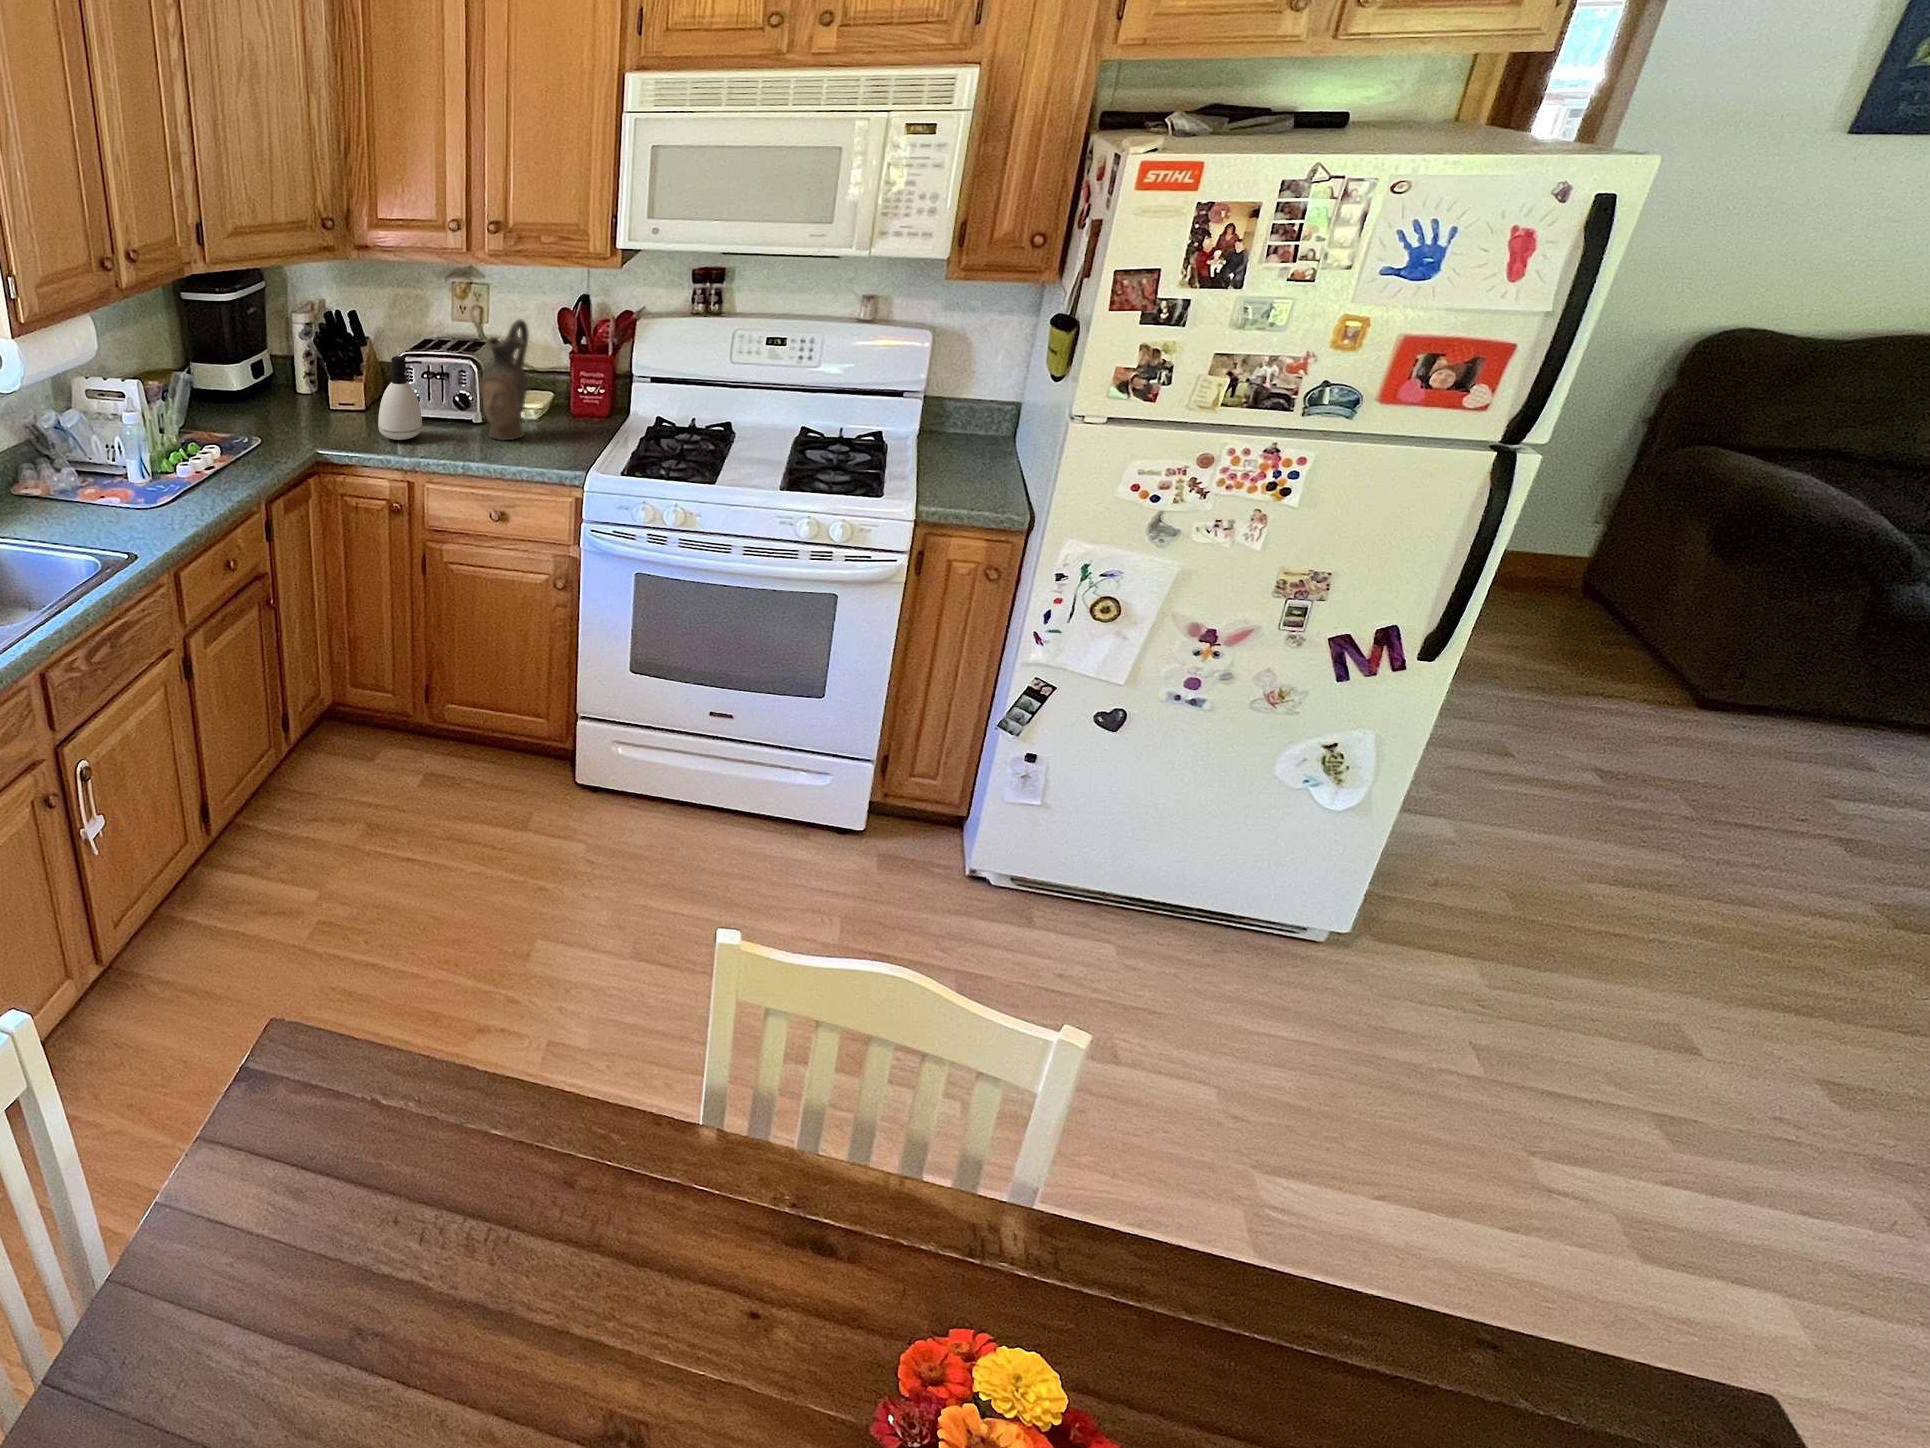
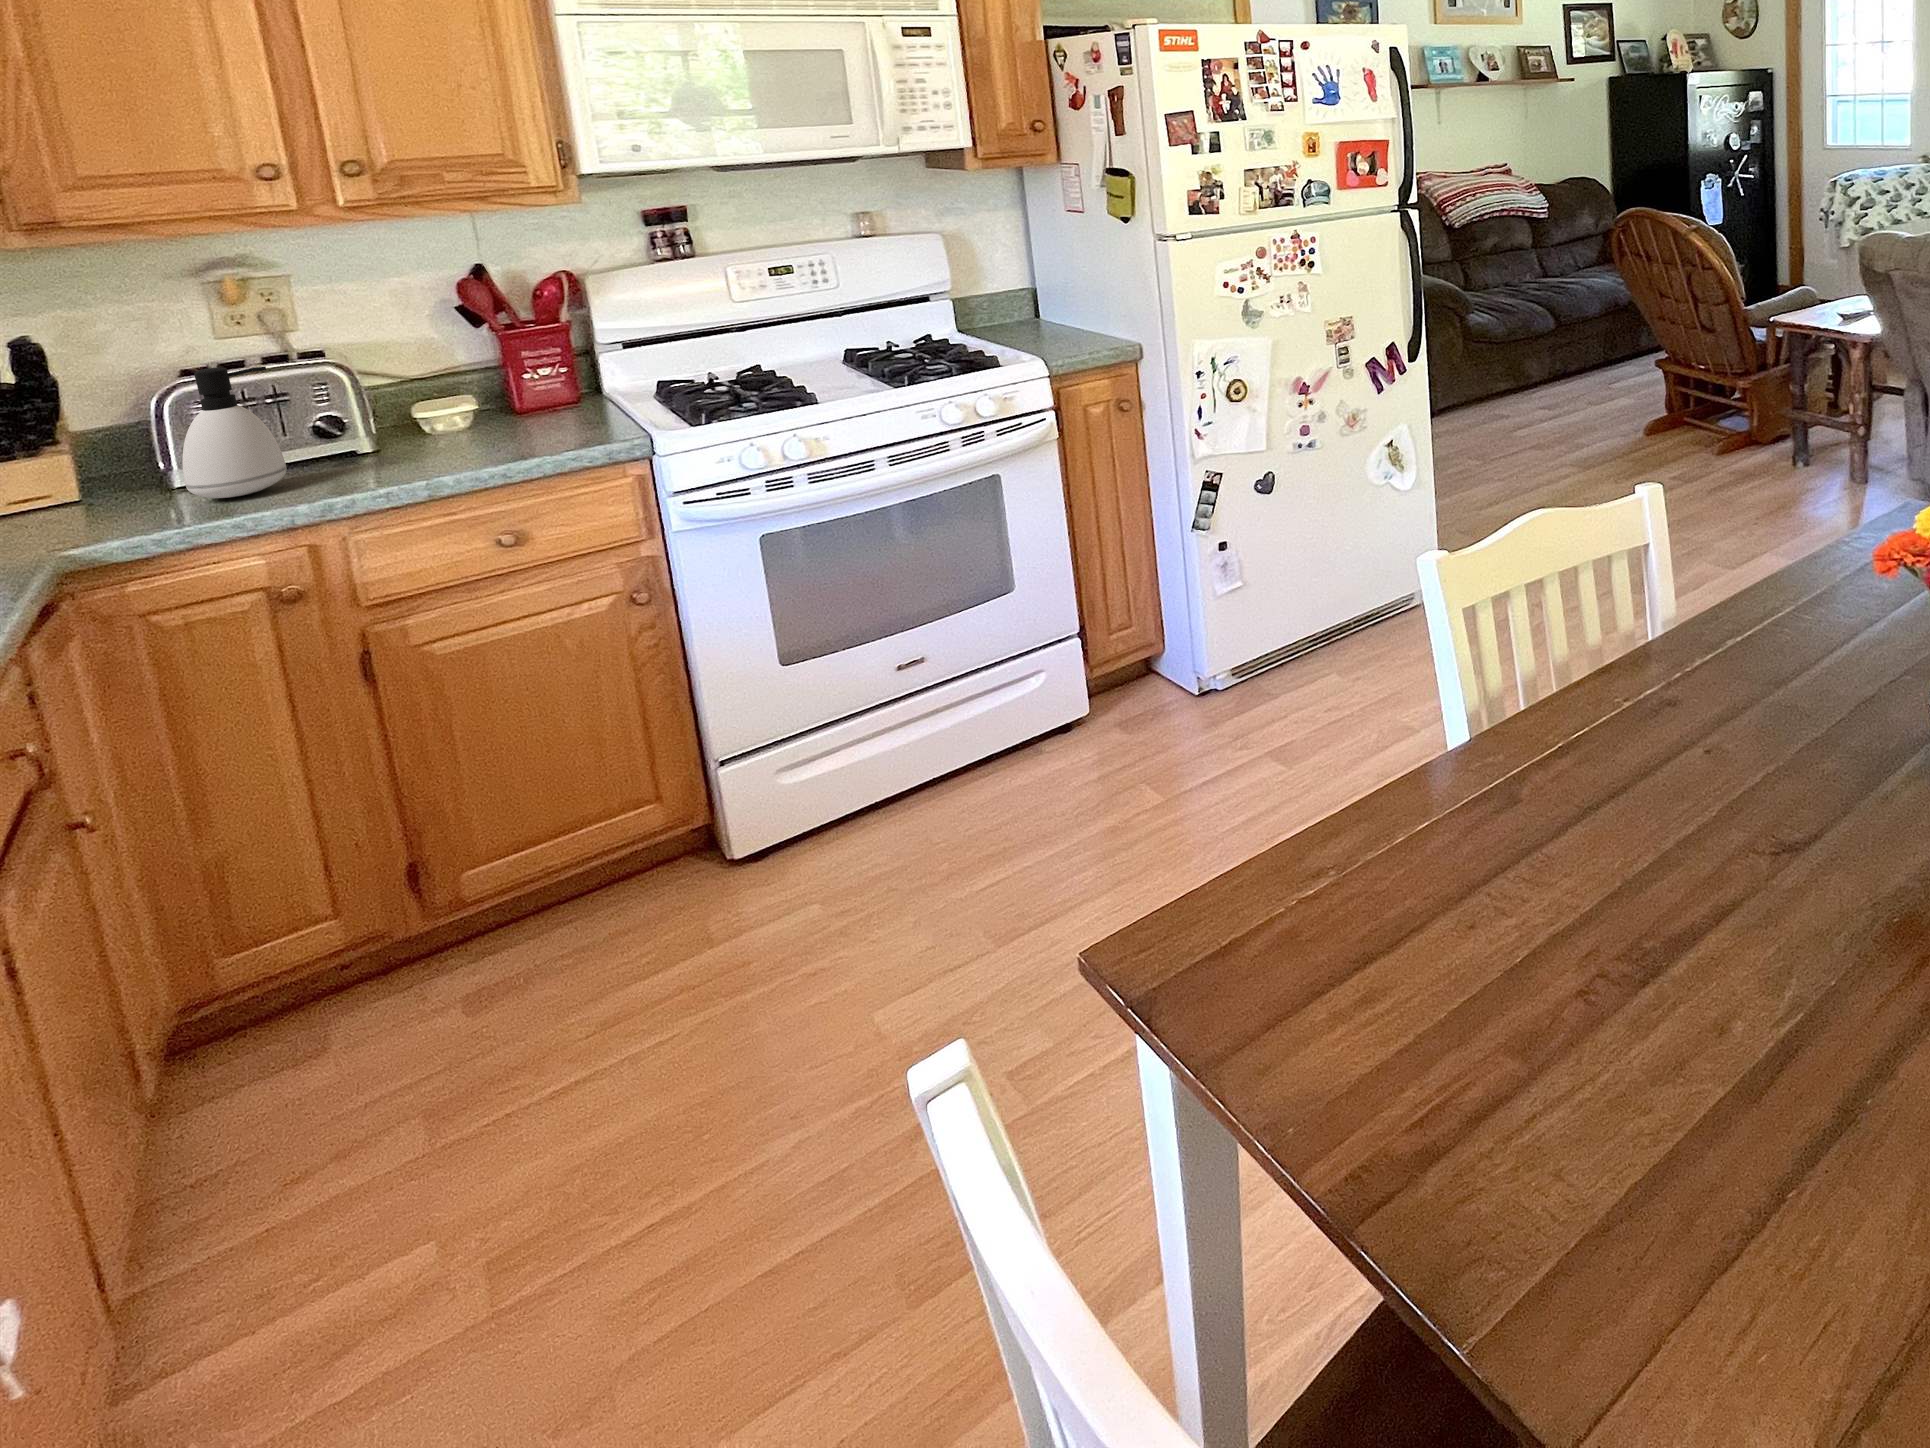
ceramic pitcher: present [479,319,529,440] -> none [387,285,483,452]

